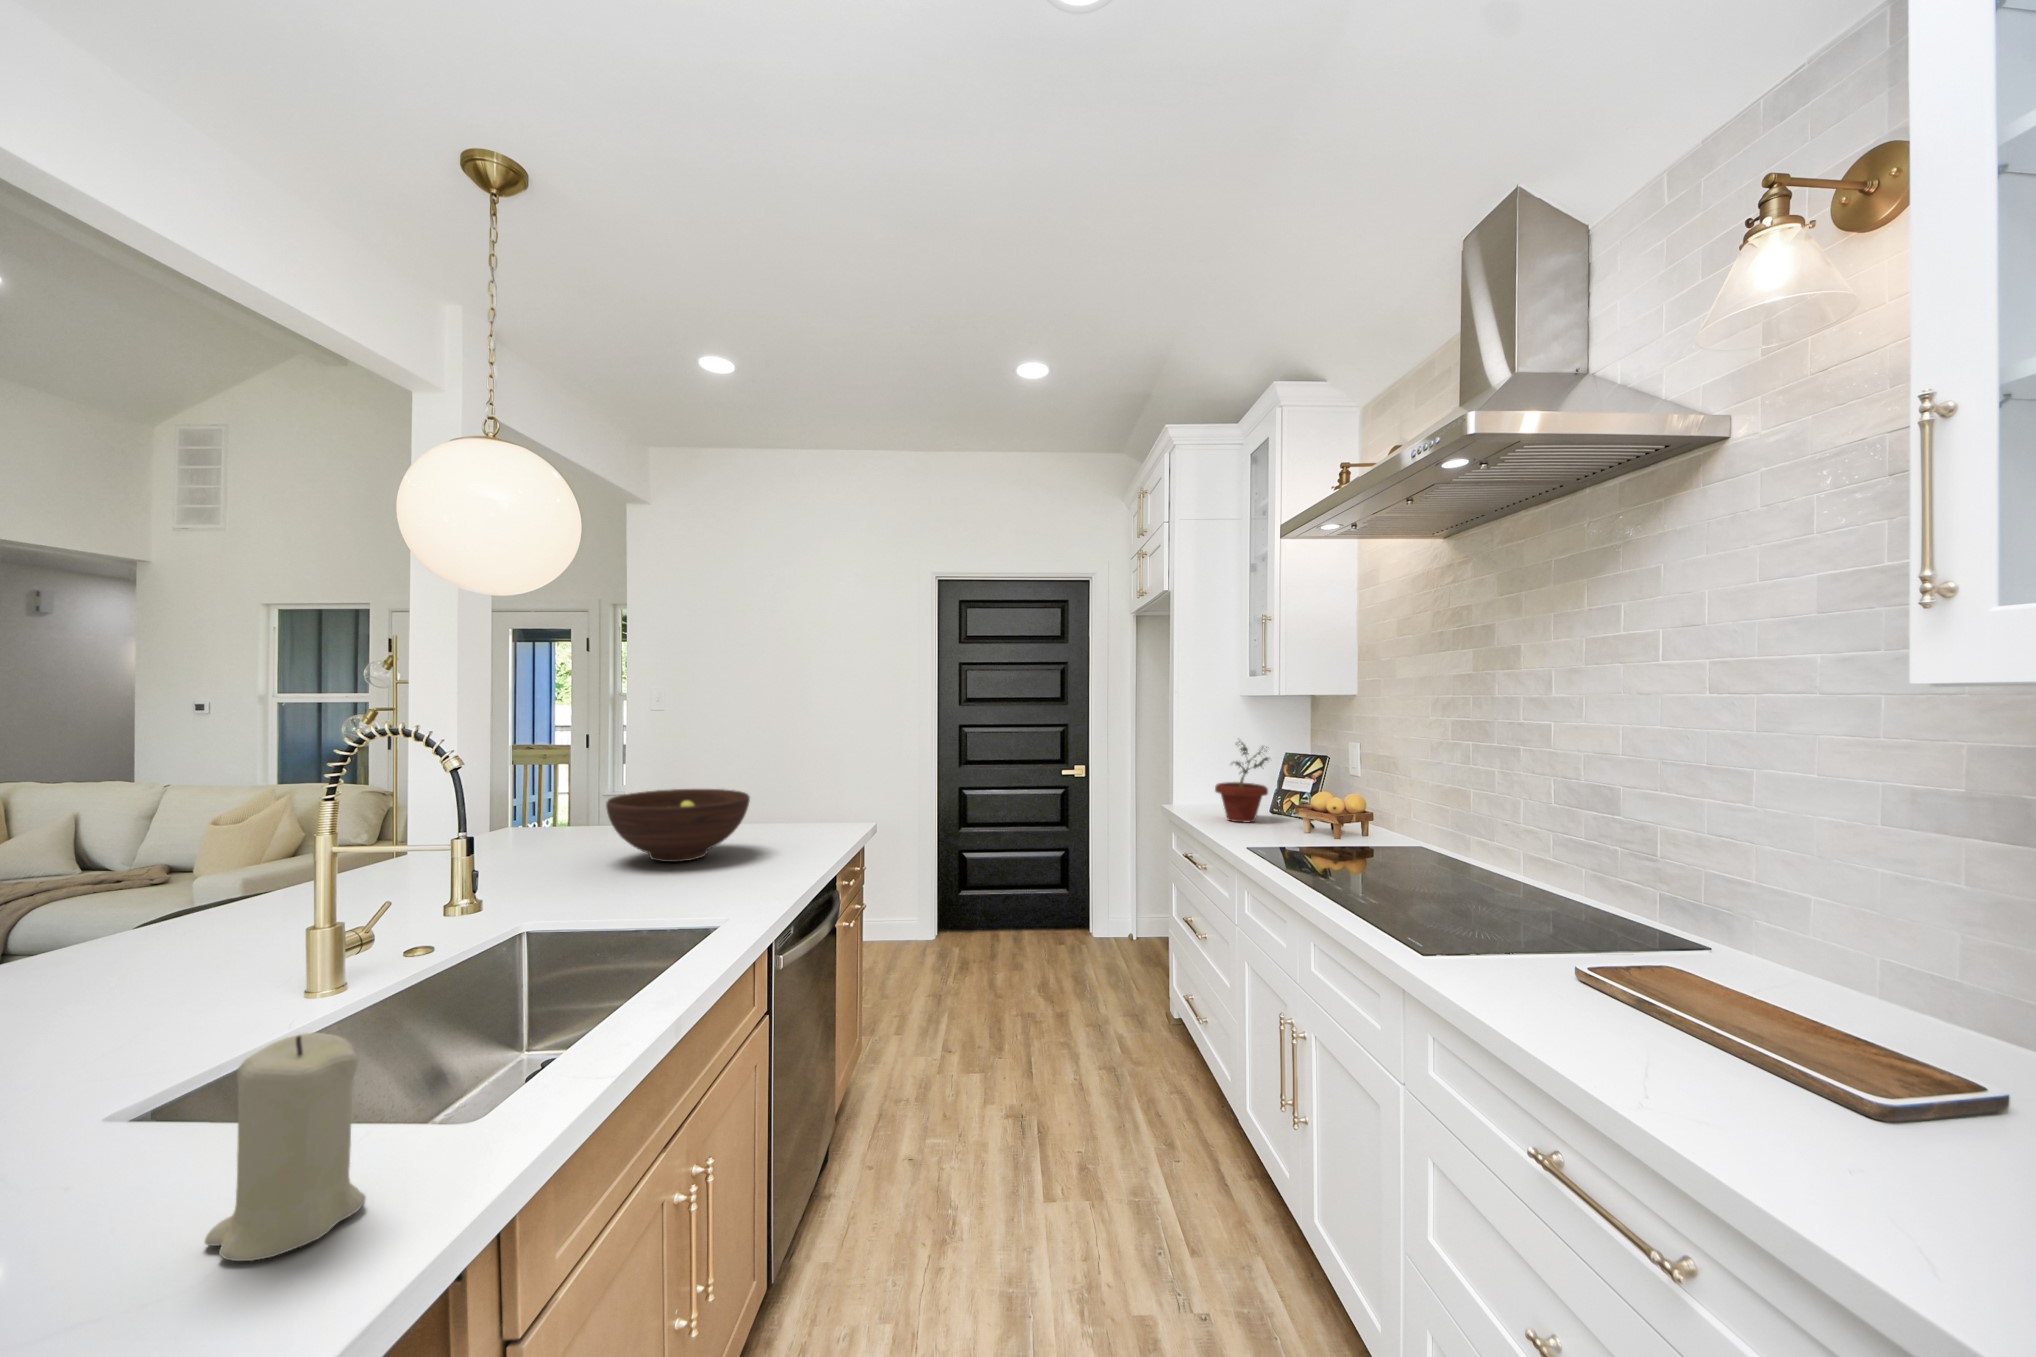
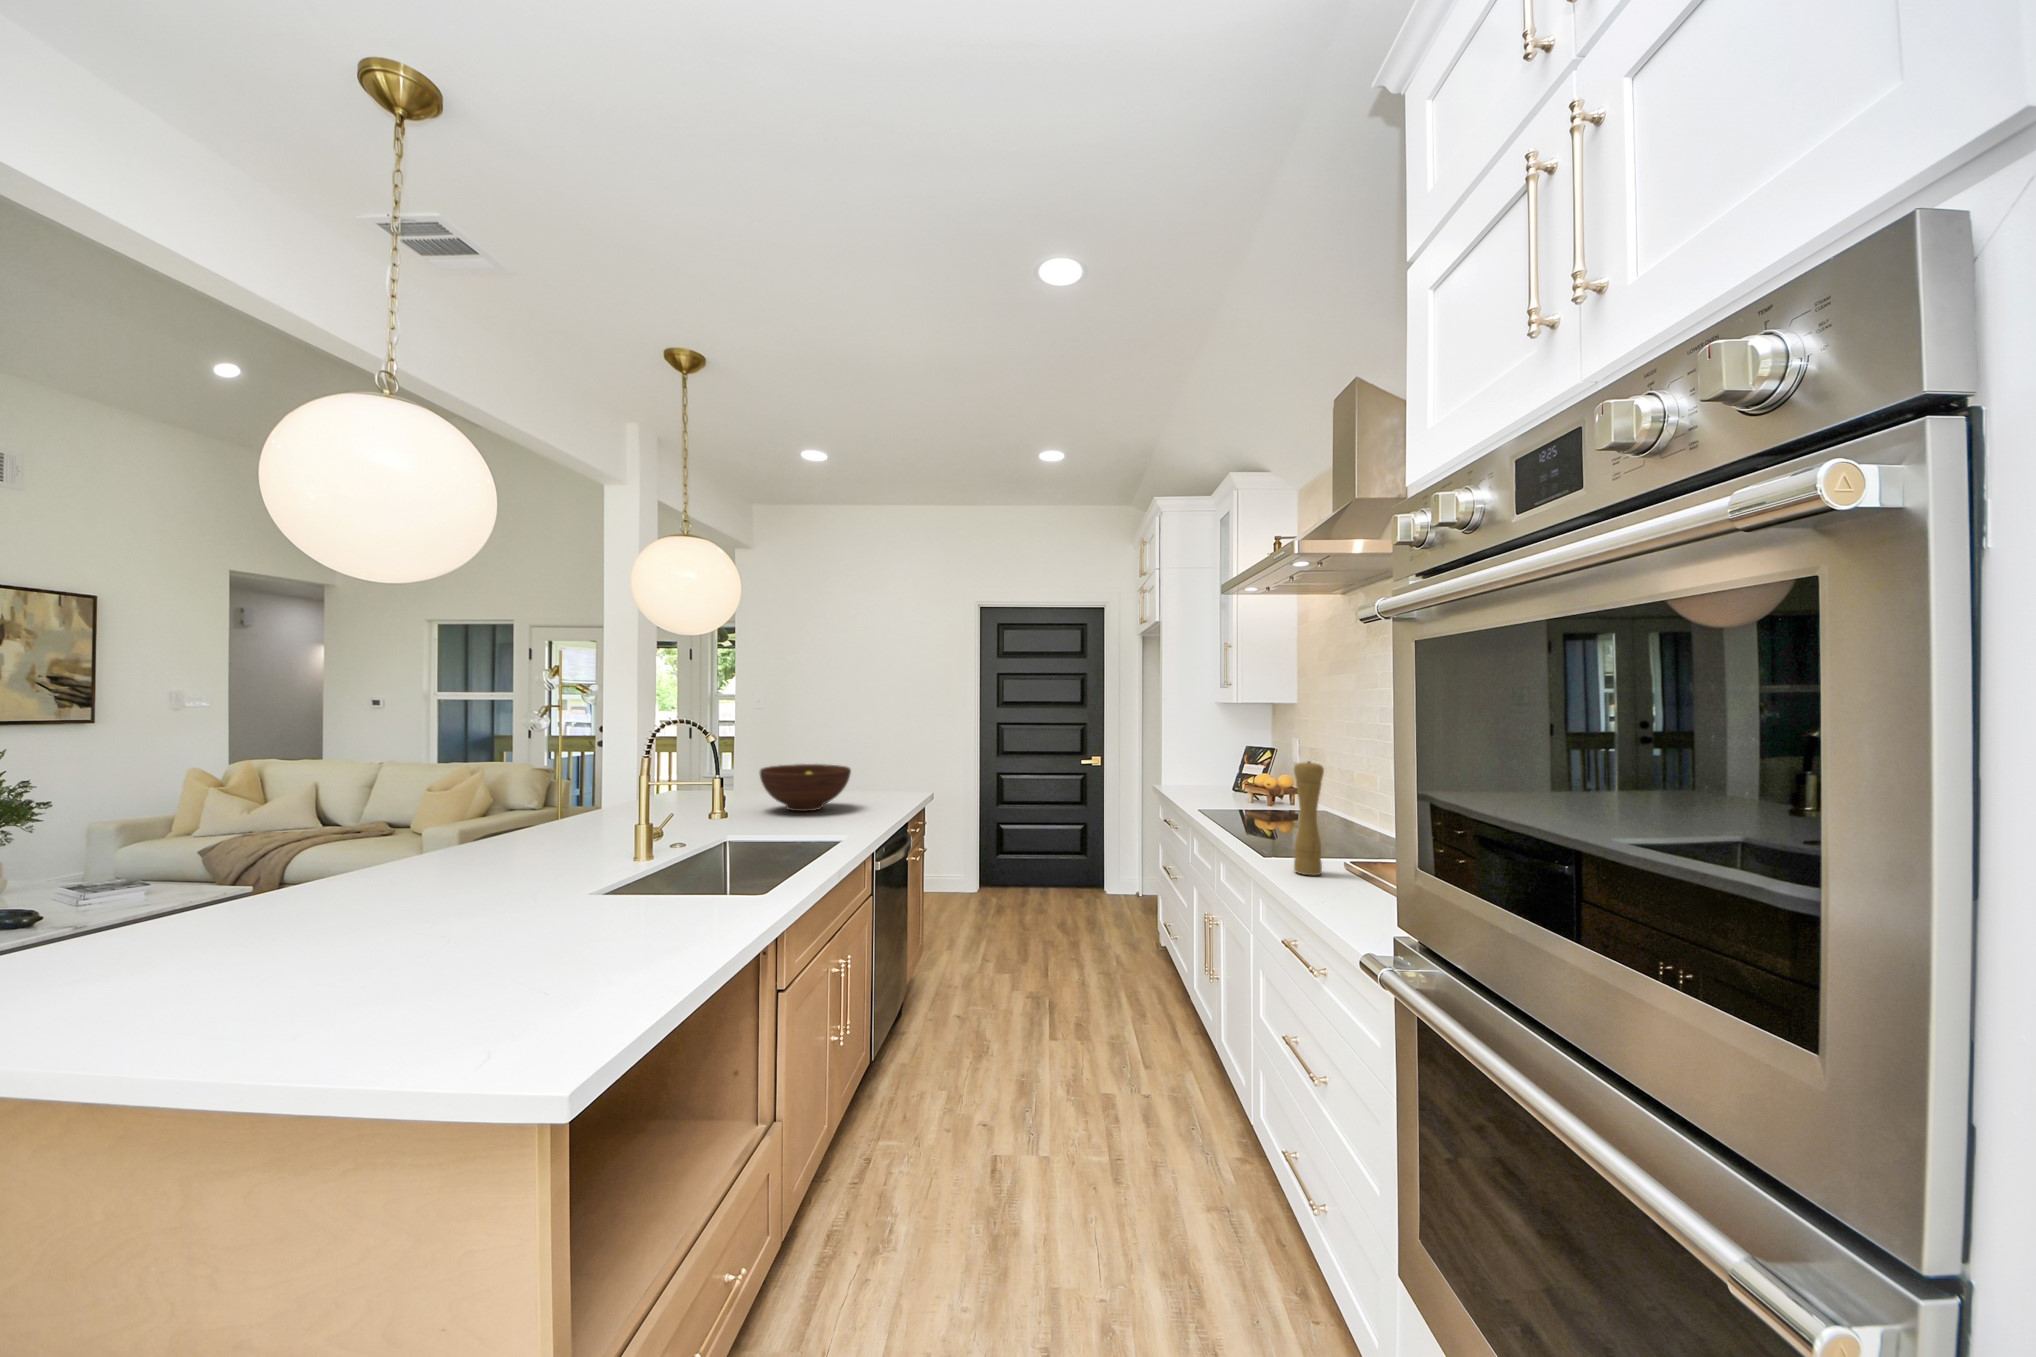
potted plant: present [1215,741,1269,823] -> none [1187,734,1228,796]
pepper mill: none [1473,790,1527,983] -> present [1294,761,1324,875]
candle: present [205,1033,366,1261] -> none [668,845,723,929]

